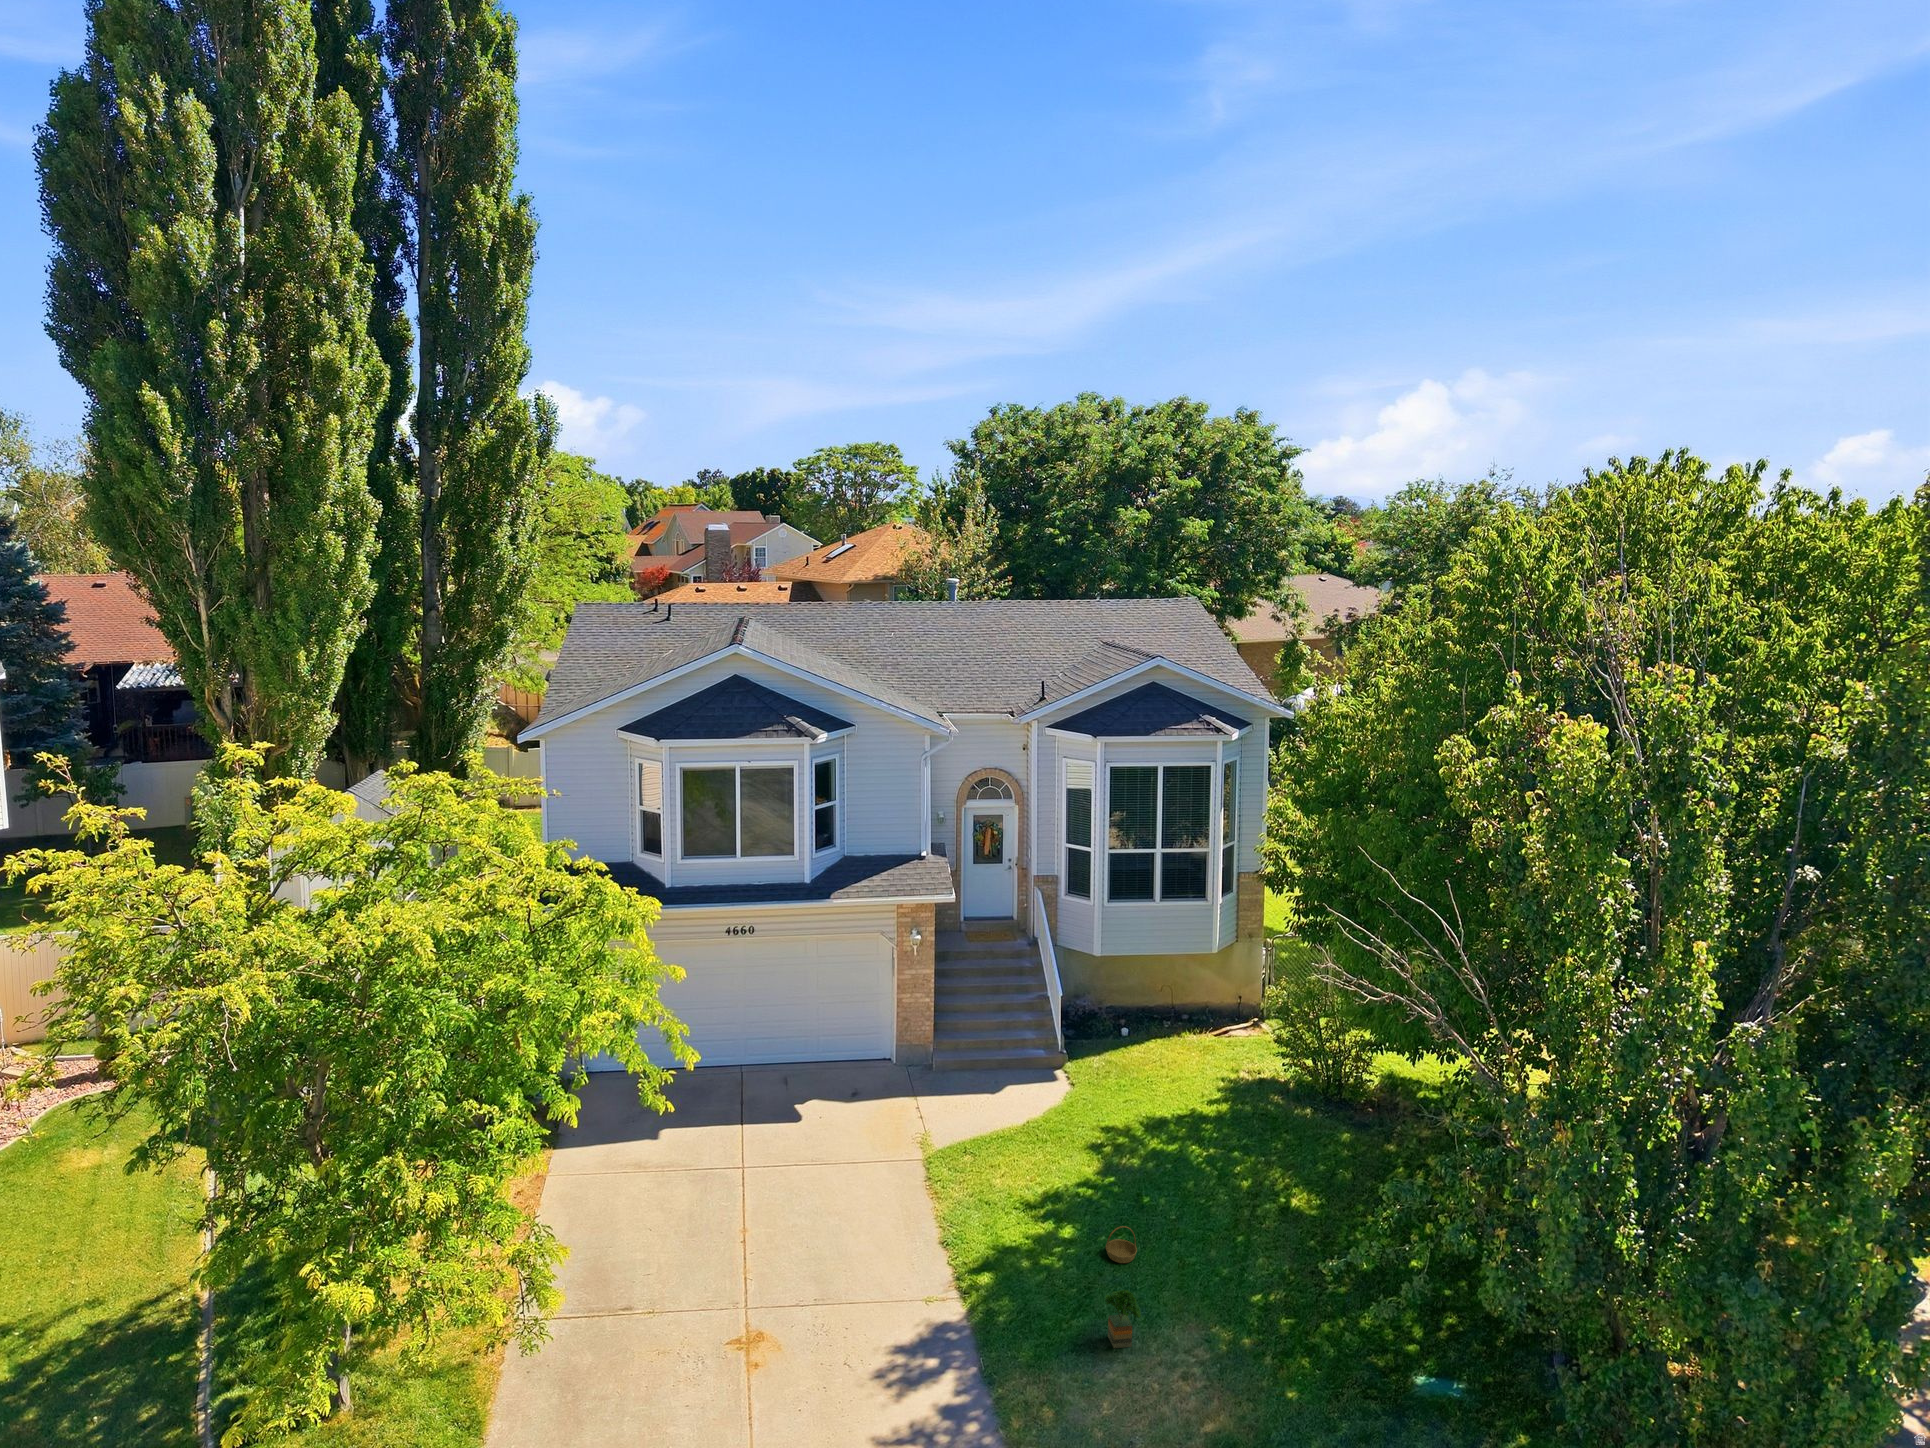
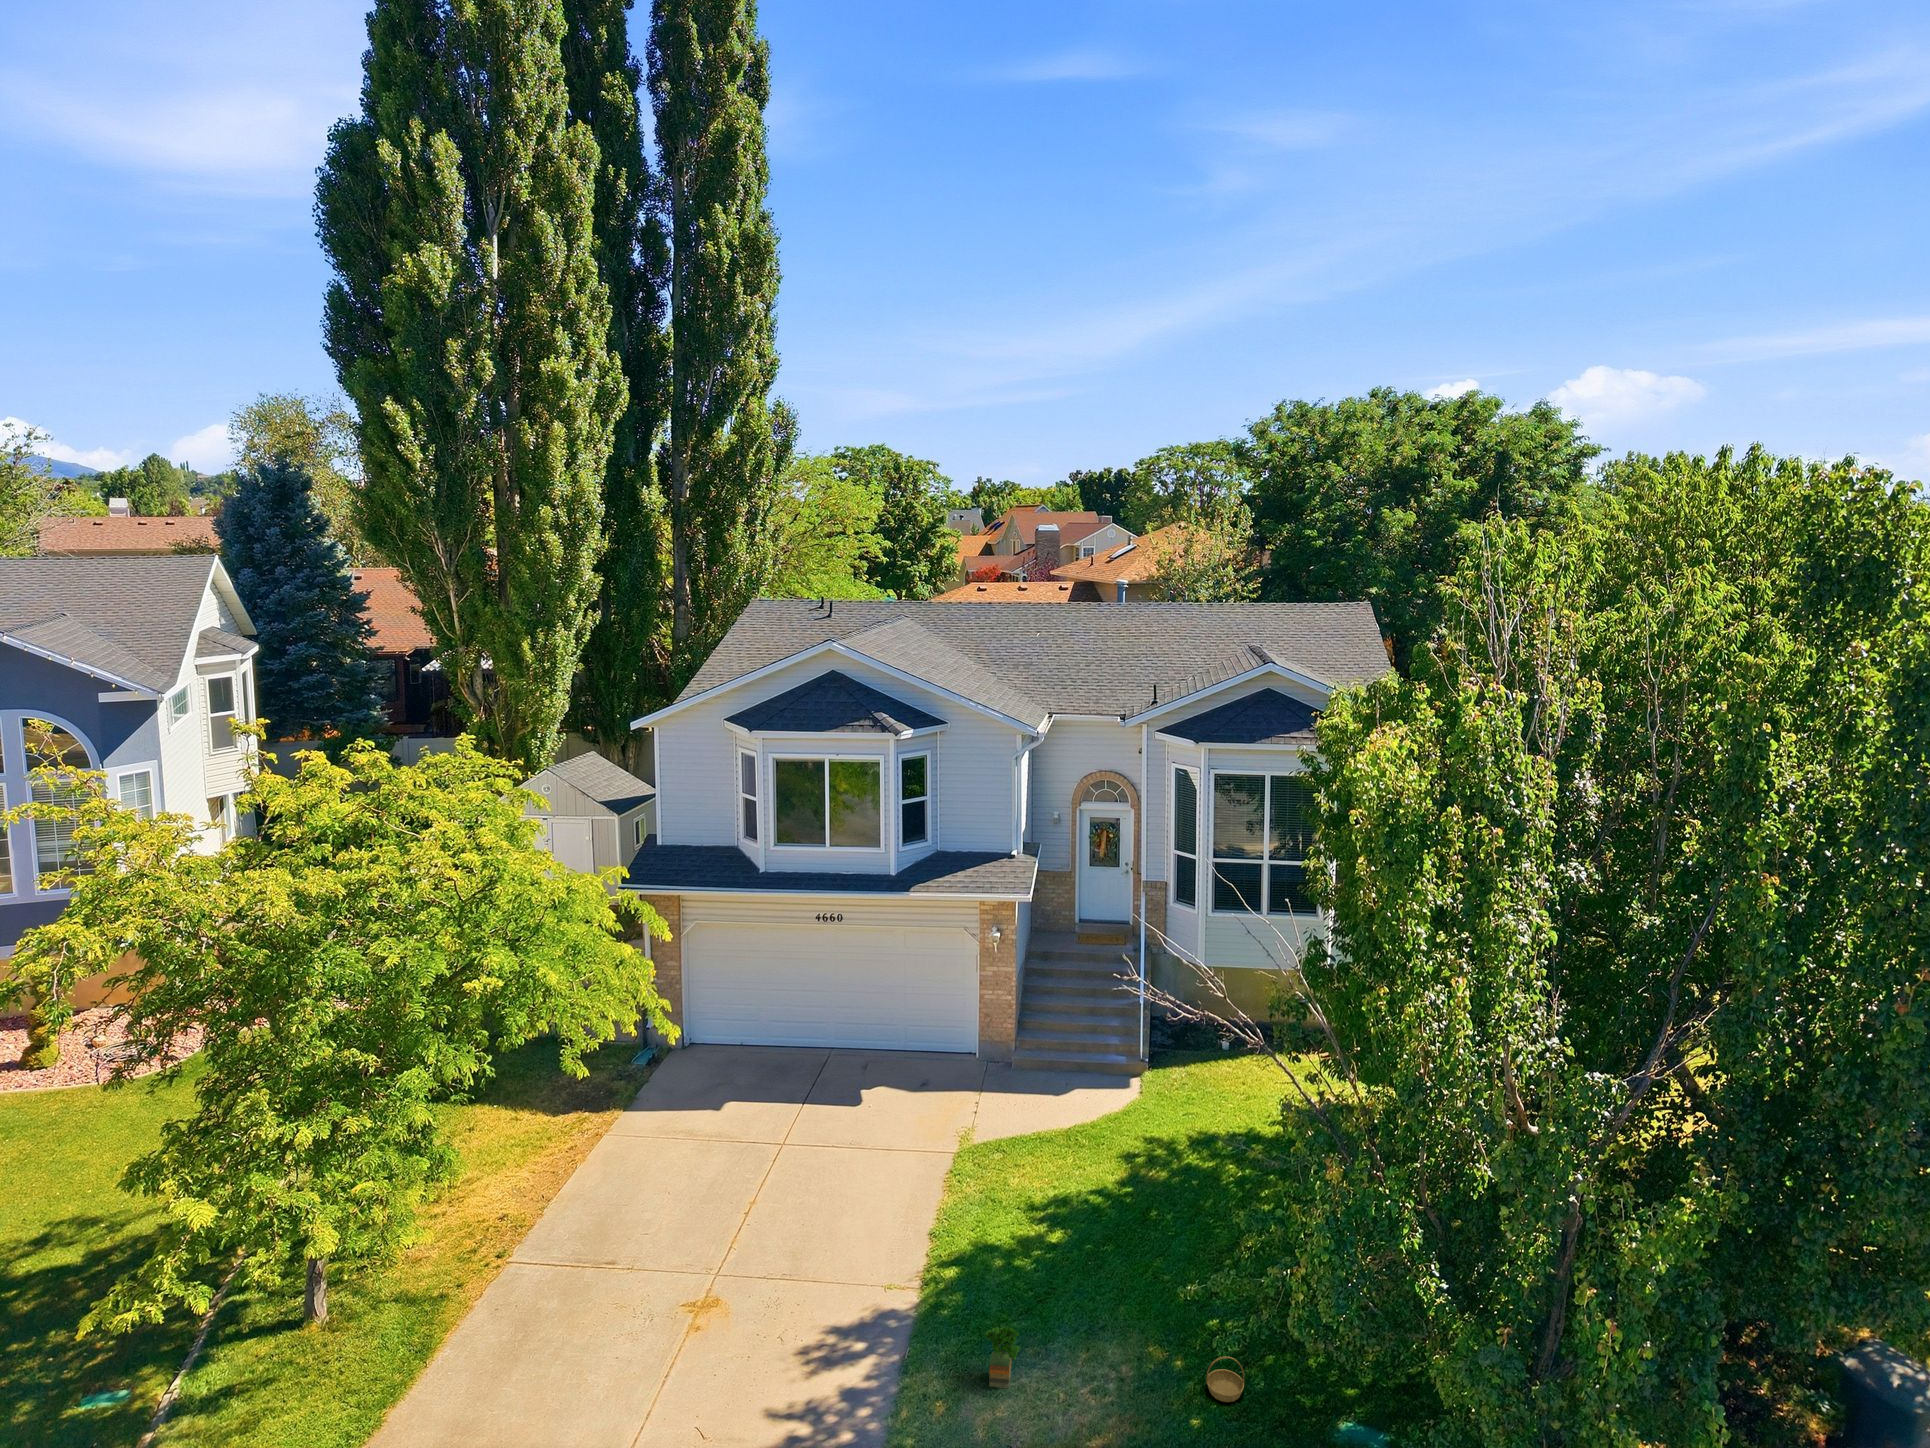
basket: present [1106,1226,1137,1263] -> present [1206,1356,1244,1402]

